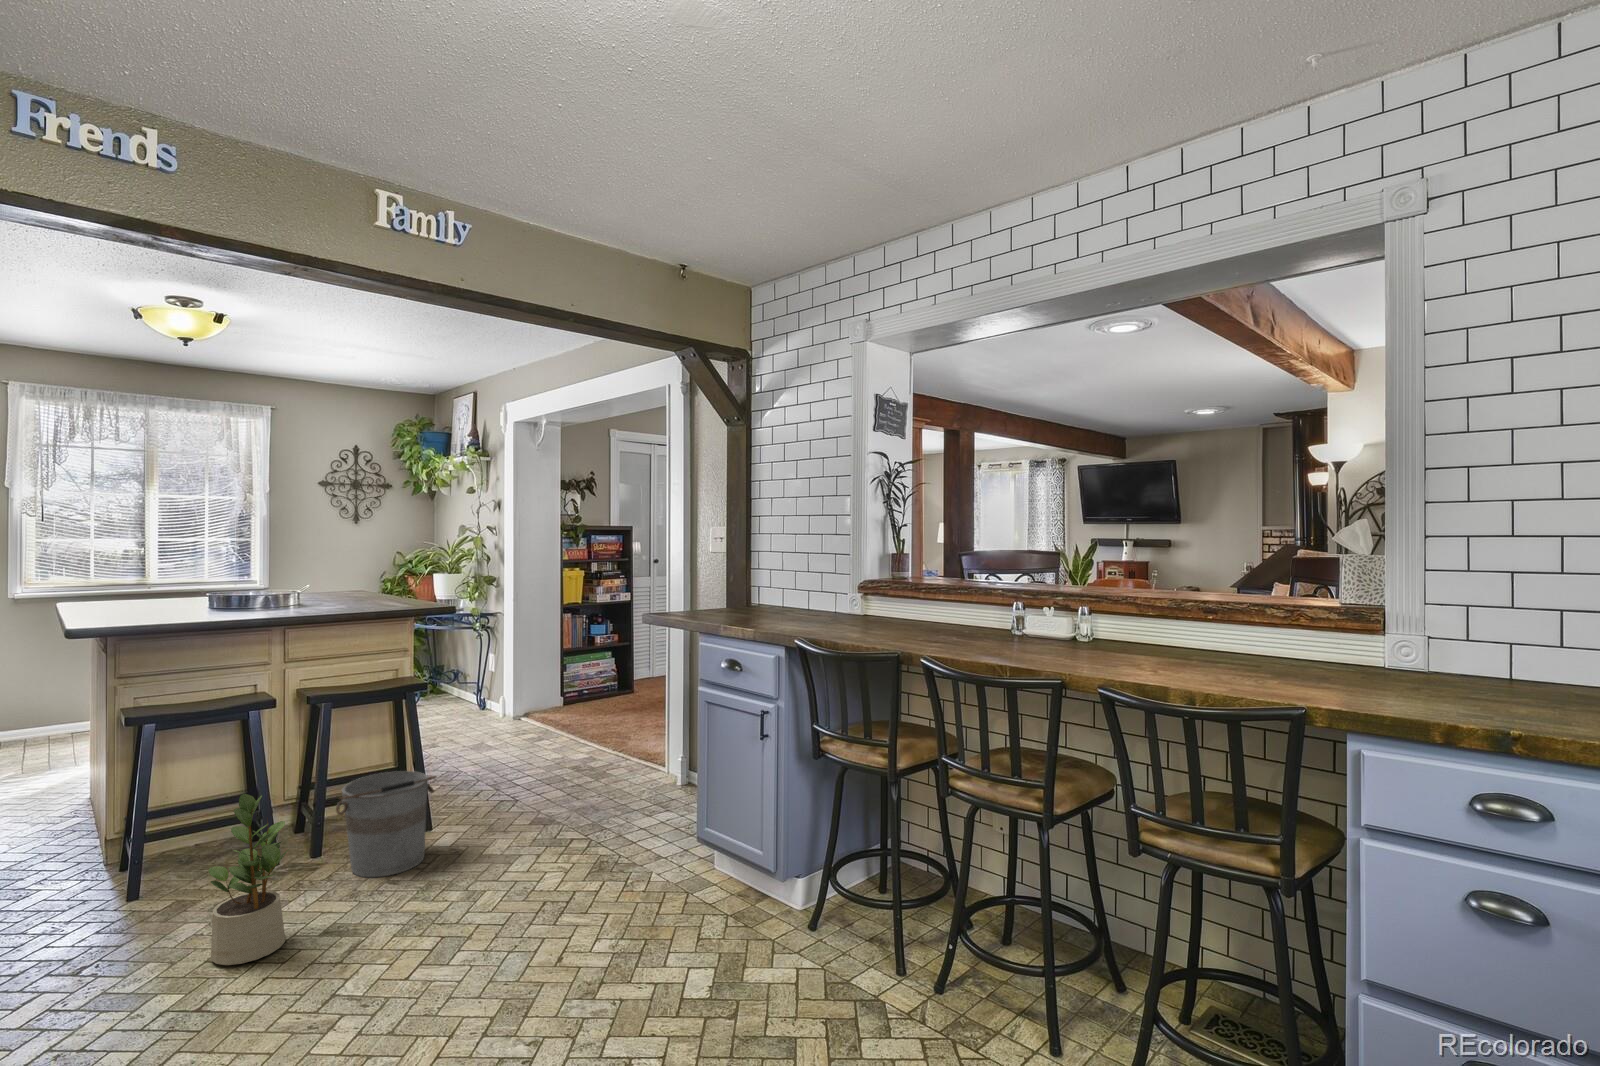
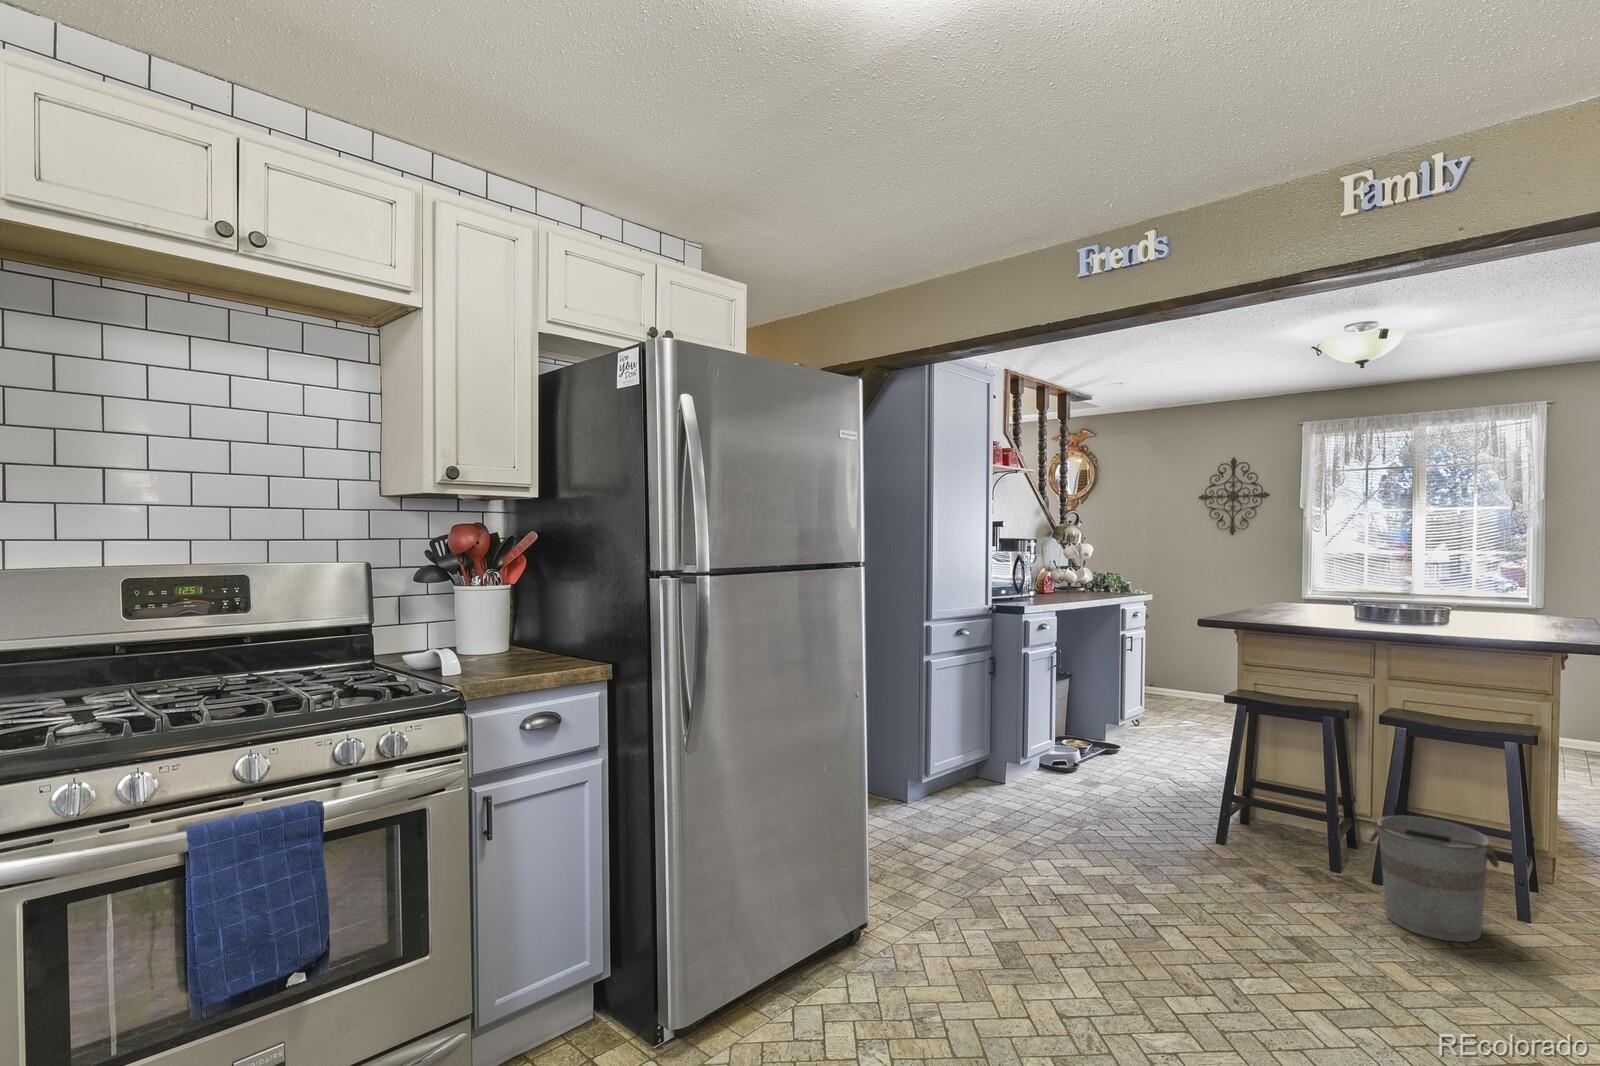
potted plant: present [209,794,289,965] -> none [1197,771,1276,924]

